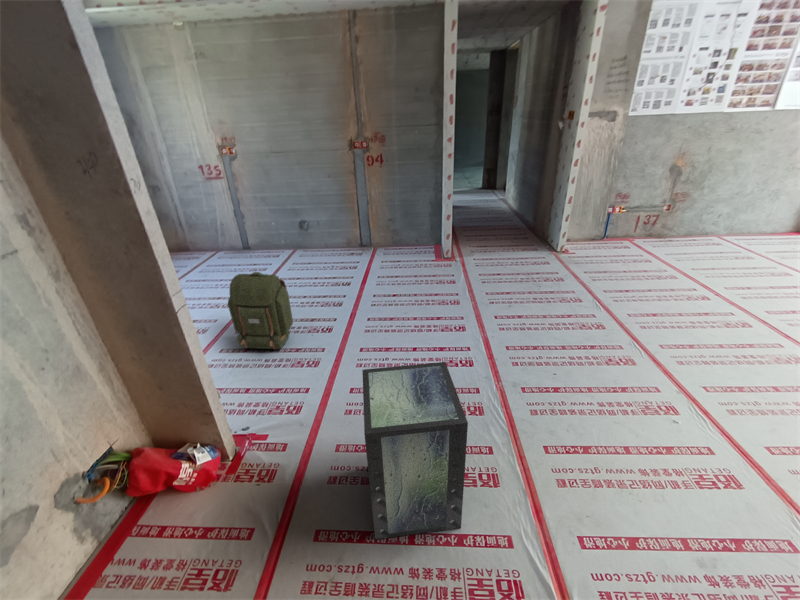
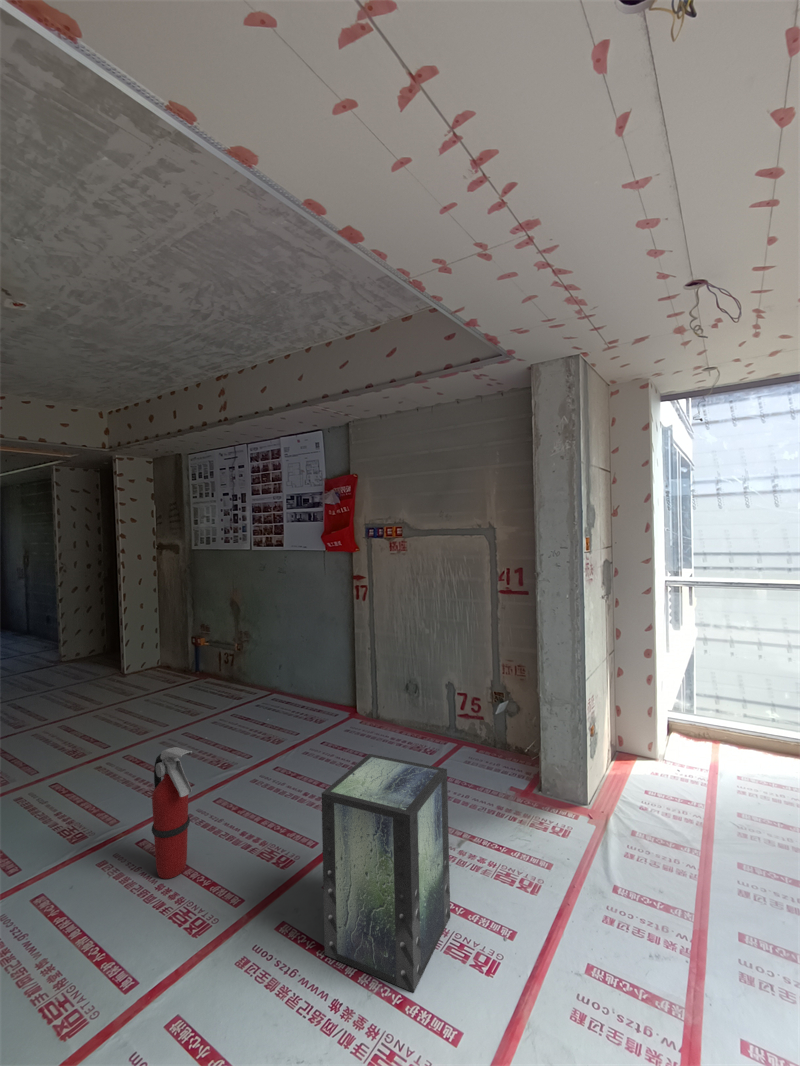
backpack: present [228,272,293,349] -> none [336,667,396,756]
fire extinguisher: none [71,441,166,561] -> present [152,747,192,879]

